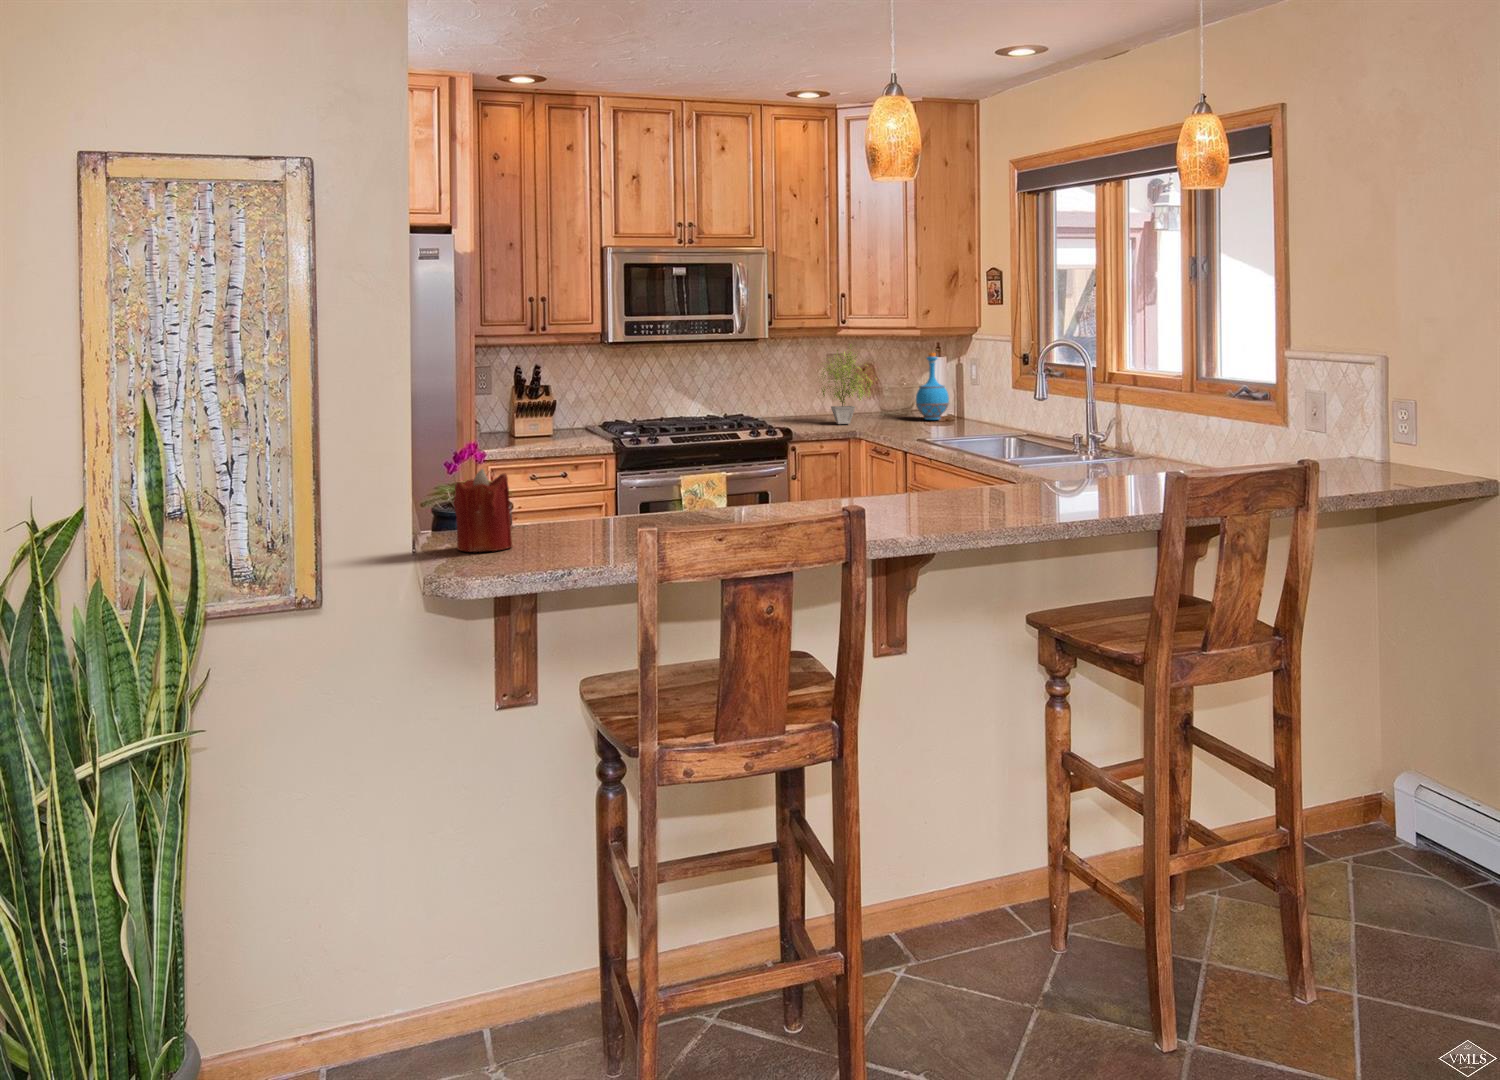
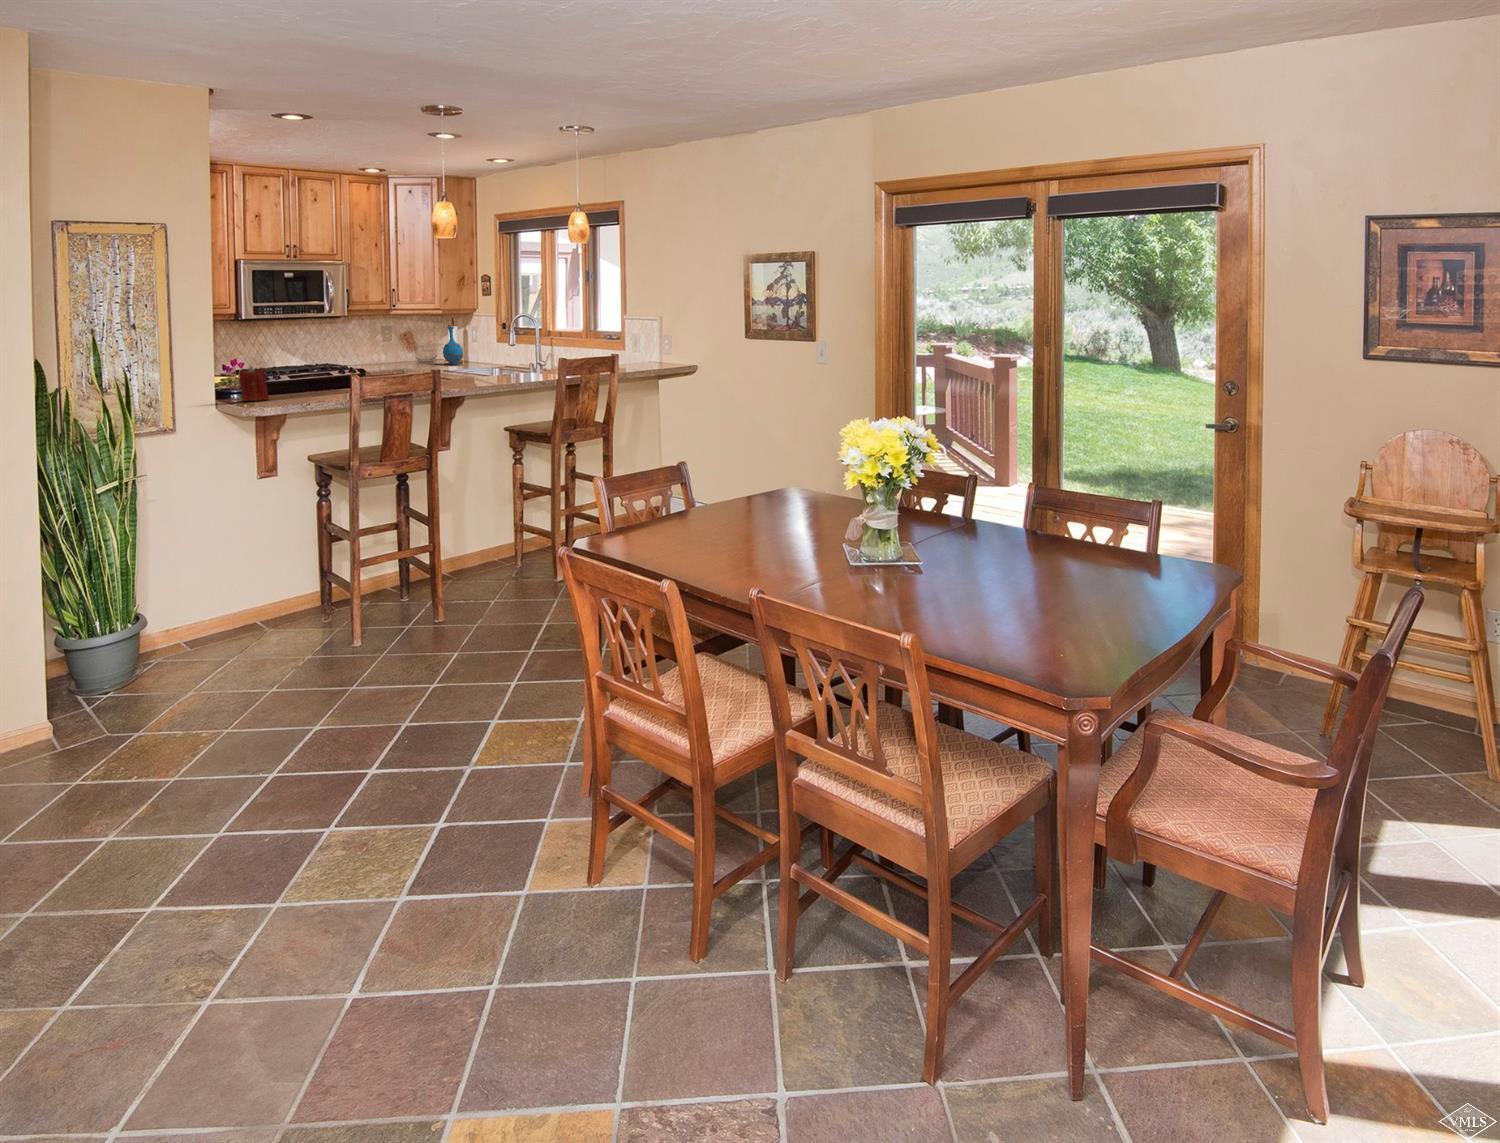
potted plant: present [821,344,871,424] -> none [378,319,420,368]

